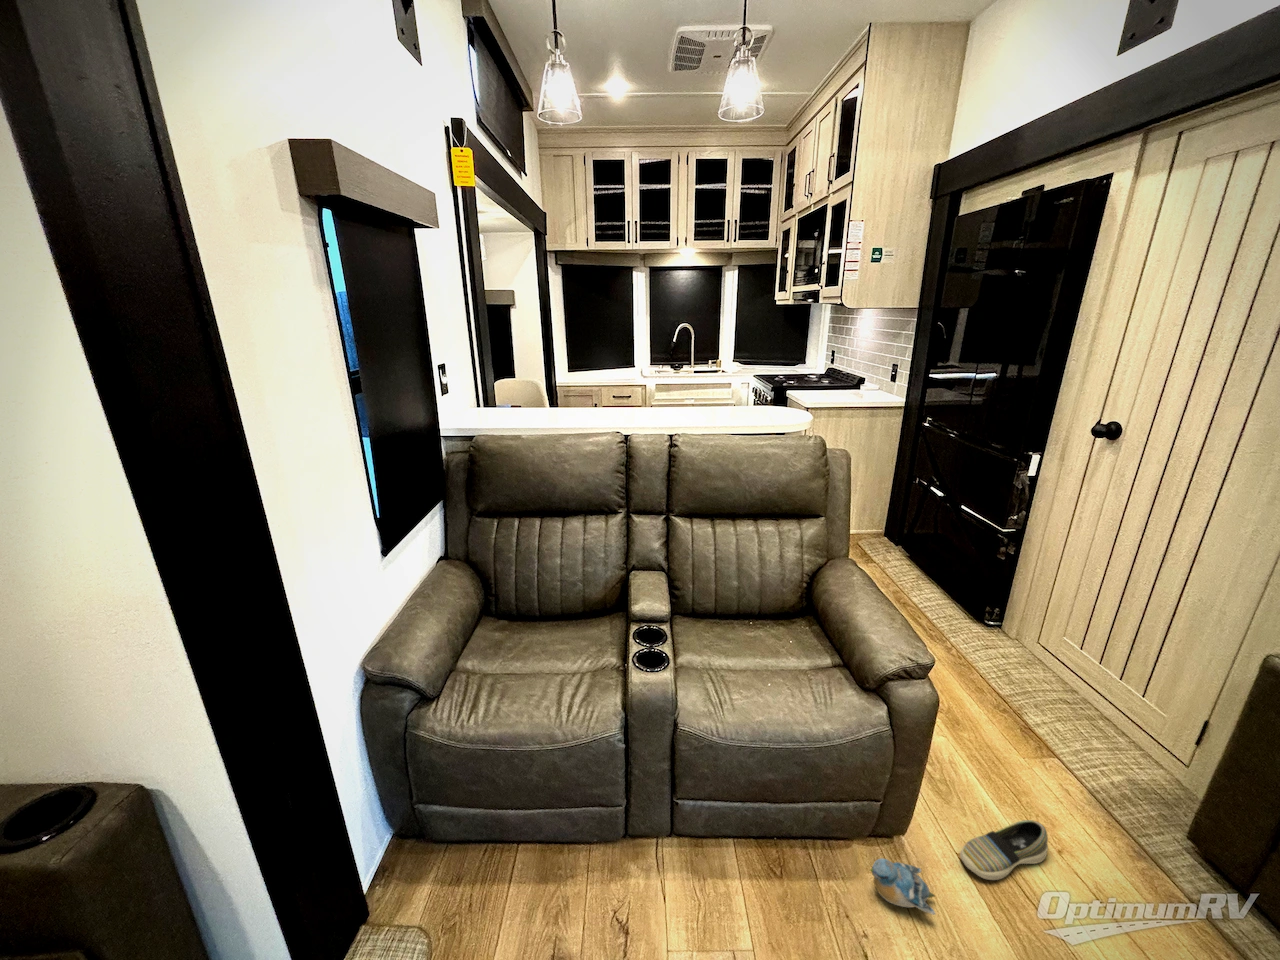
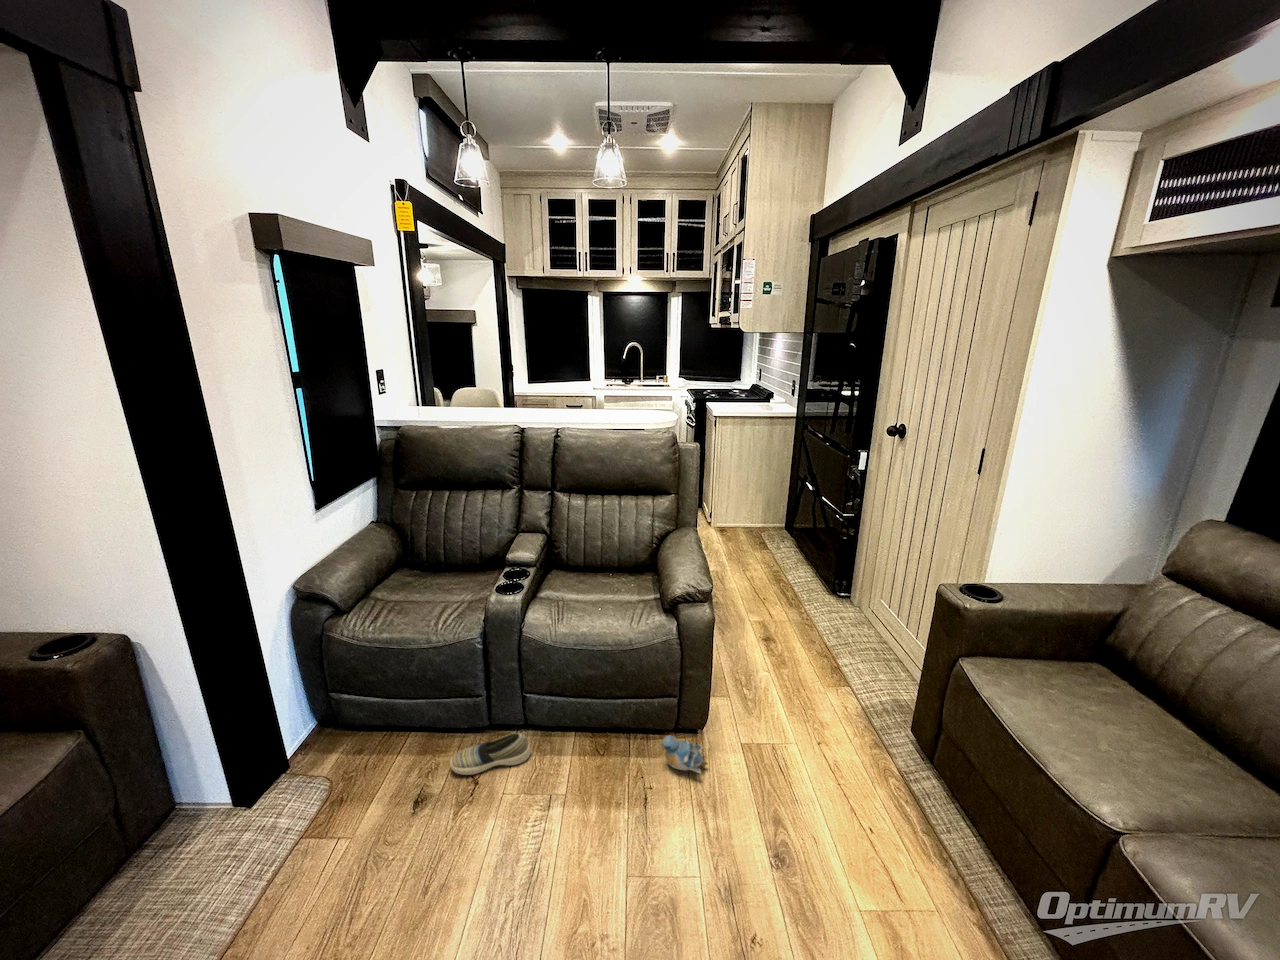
shoe: present [960,820,1048,880] -> present [450,733,531,775]

